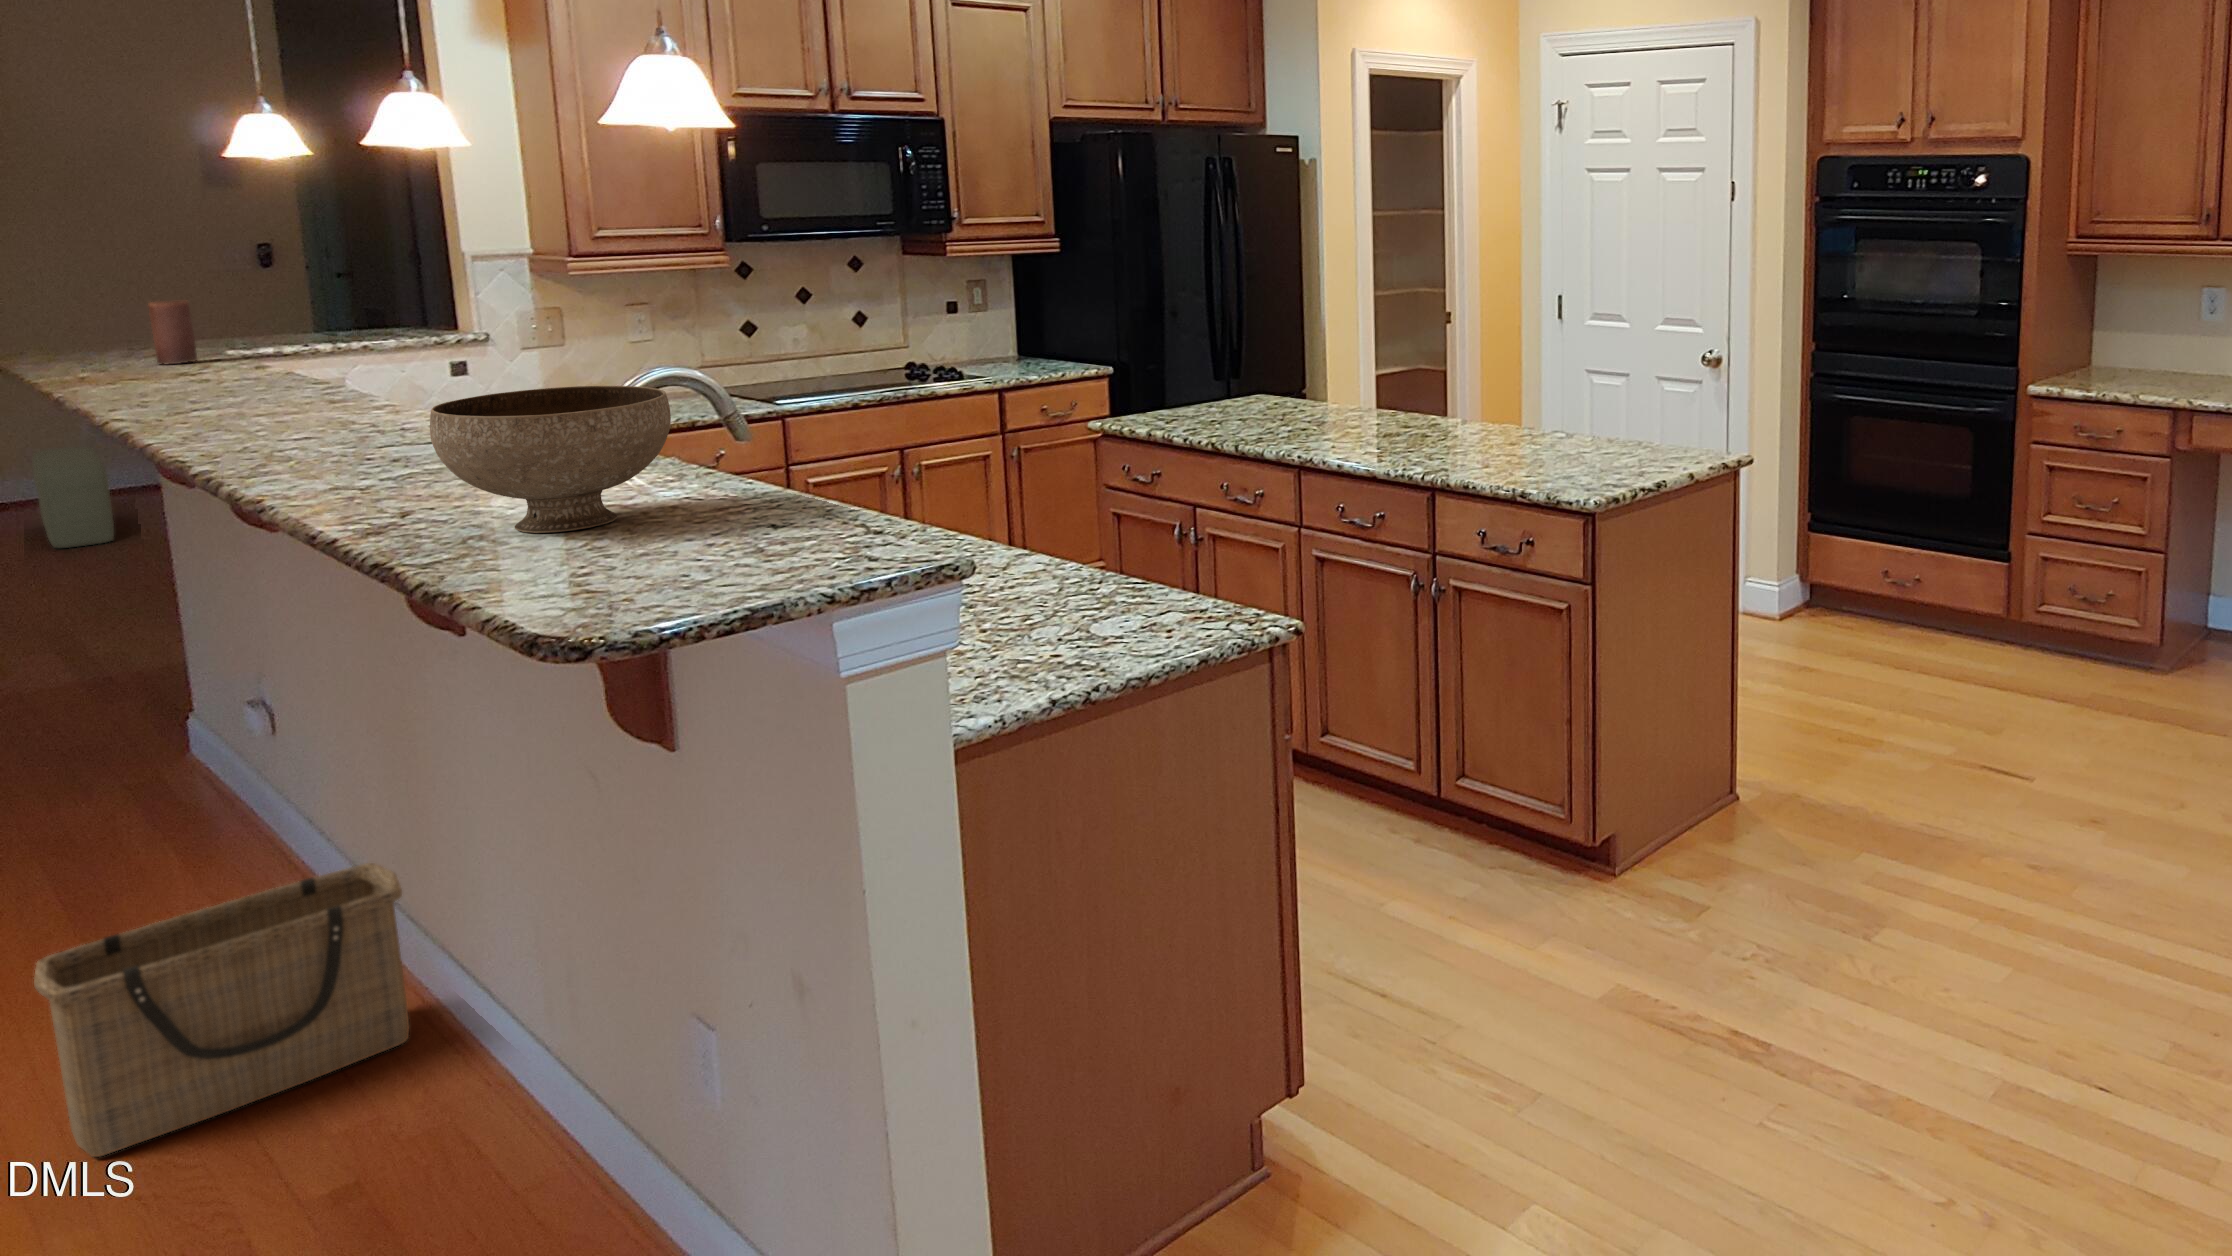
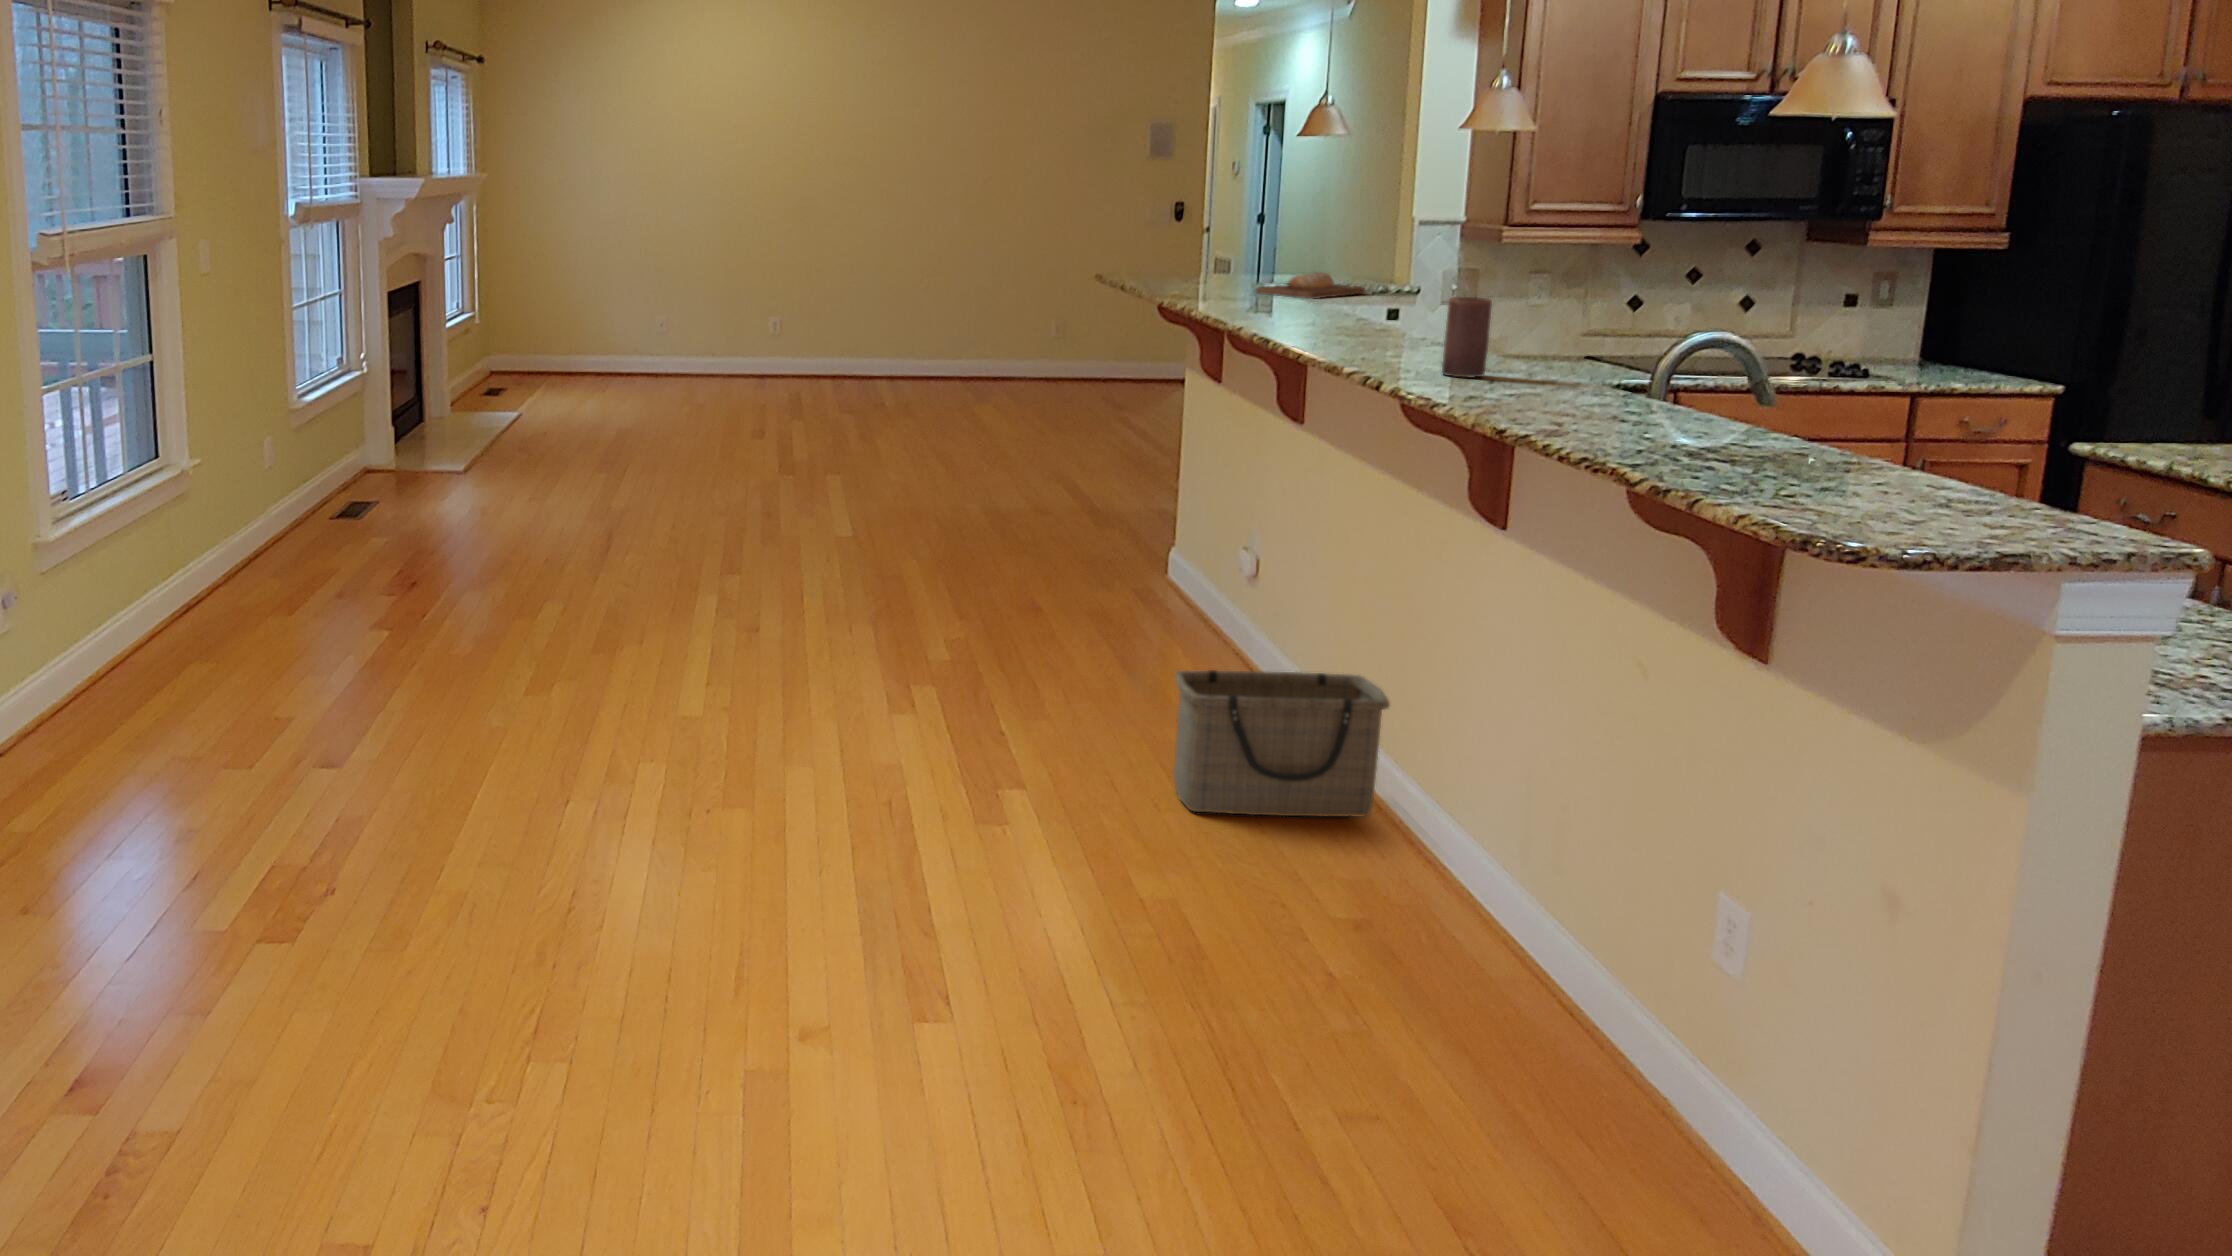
candle: present [149,300,197,364] -> present [1442,297,1492,377]
bread loaf: none [232,329,412,367] -> present [1256,273,1366,299]
bowl: present [430,386,671,533] -> none [1612,335,1817,455]
pouf: present [32,447,114,548] -> none [1045,338,1089,407]

